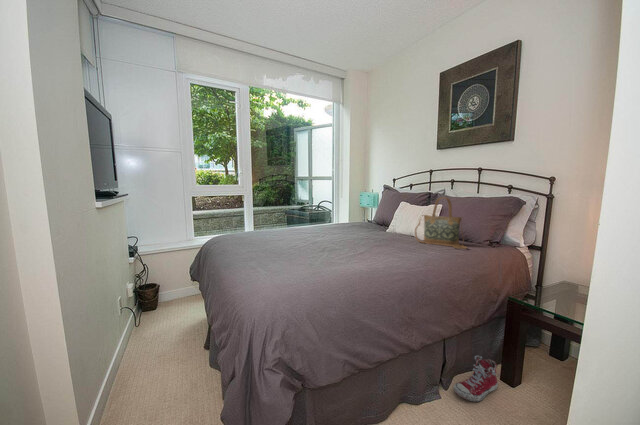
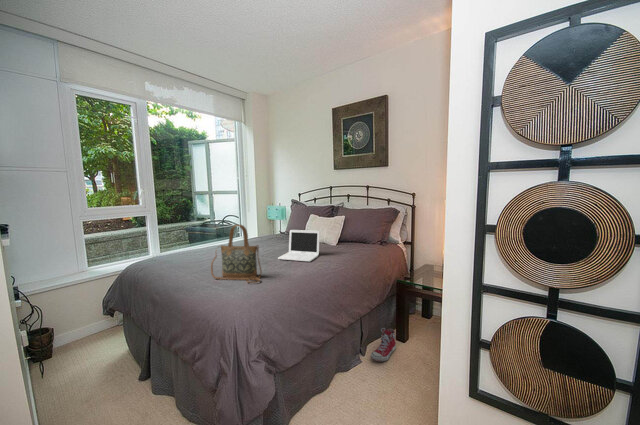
handbag: present [415,197,467,249] -> present [211,225,262,283]
laptop: none [348,215,399,252] -> present [278,230,320,262]

